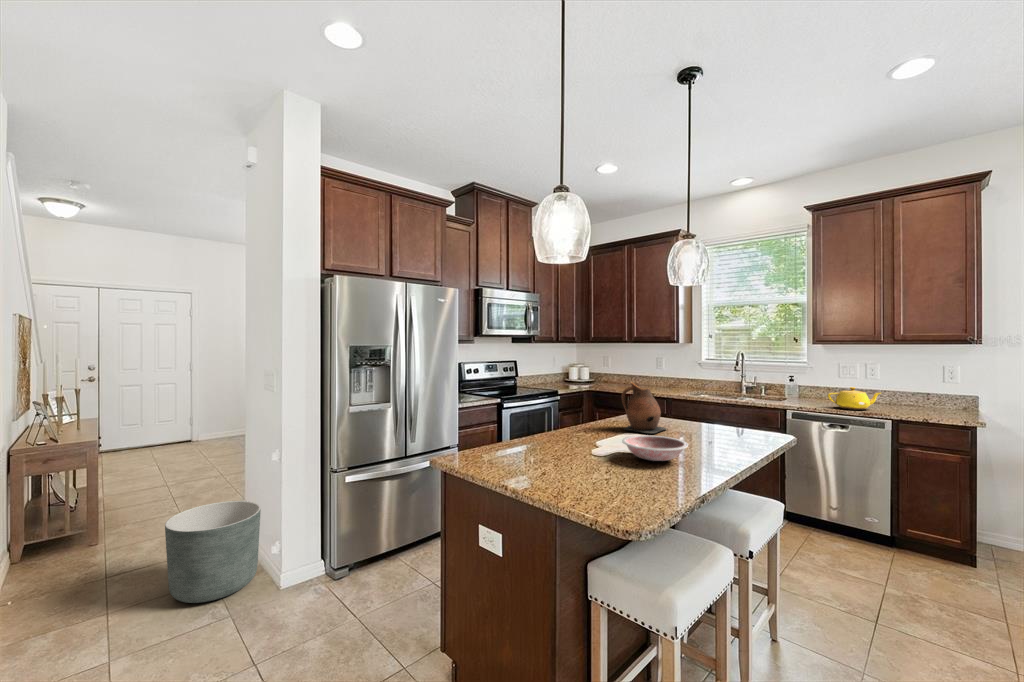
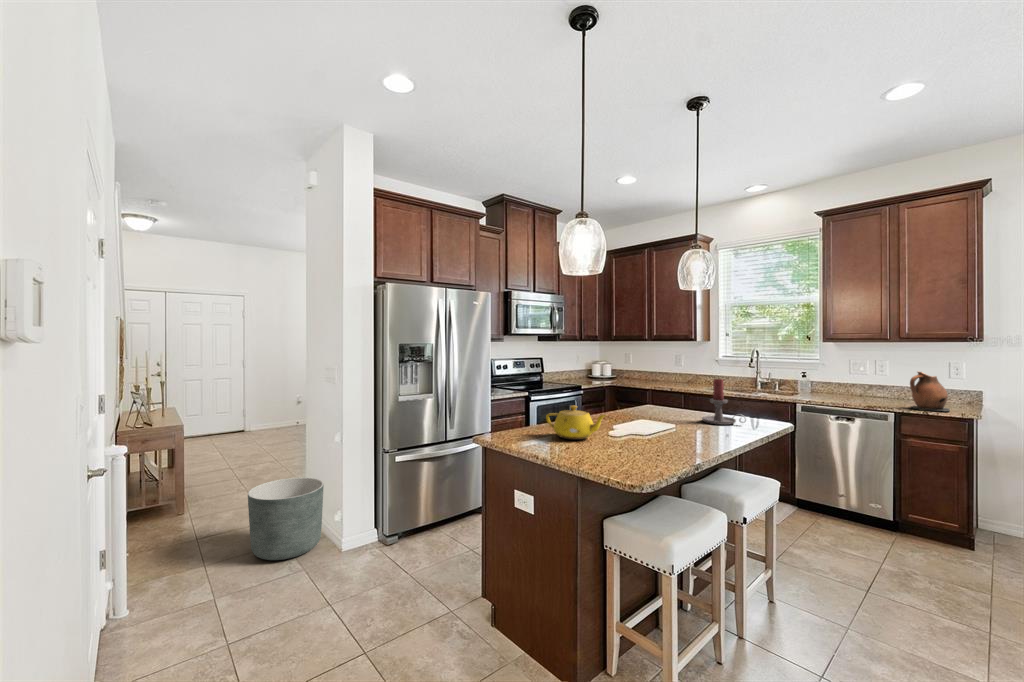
ceramic pitcher: present [622,382,667,434] -> present [910,372,950,412]
candle holder: none [694,385,744,438] -> present [702,379,746,425]
teapot: present [828,387,881,410] -> present [546,406,606,440]
bowl: present [622,435,688,461] -> none [634,420,691,441]

